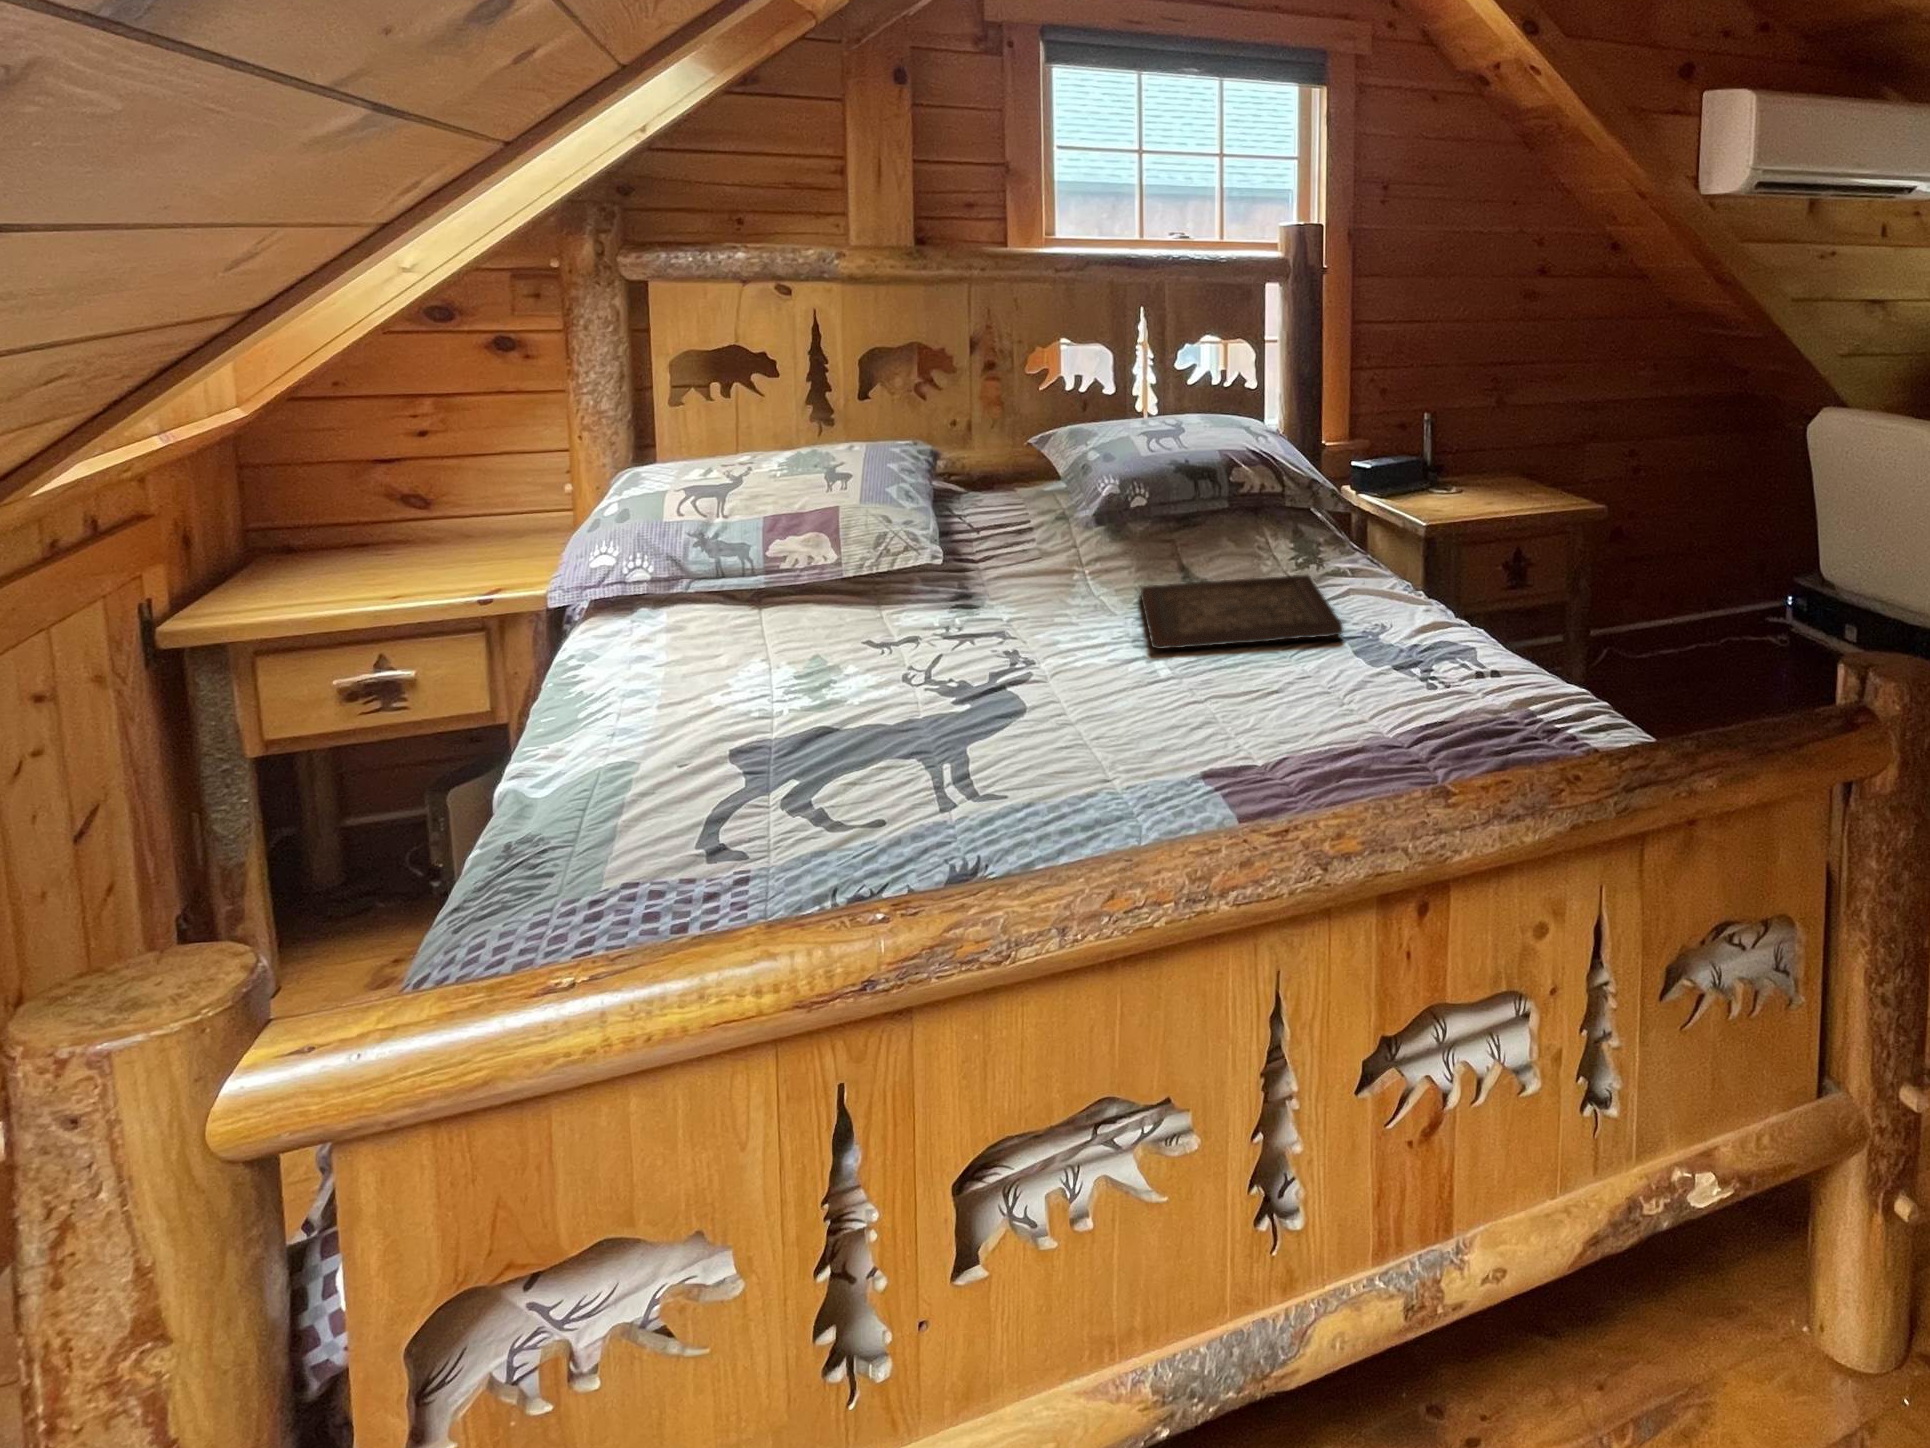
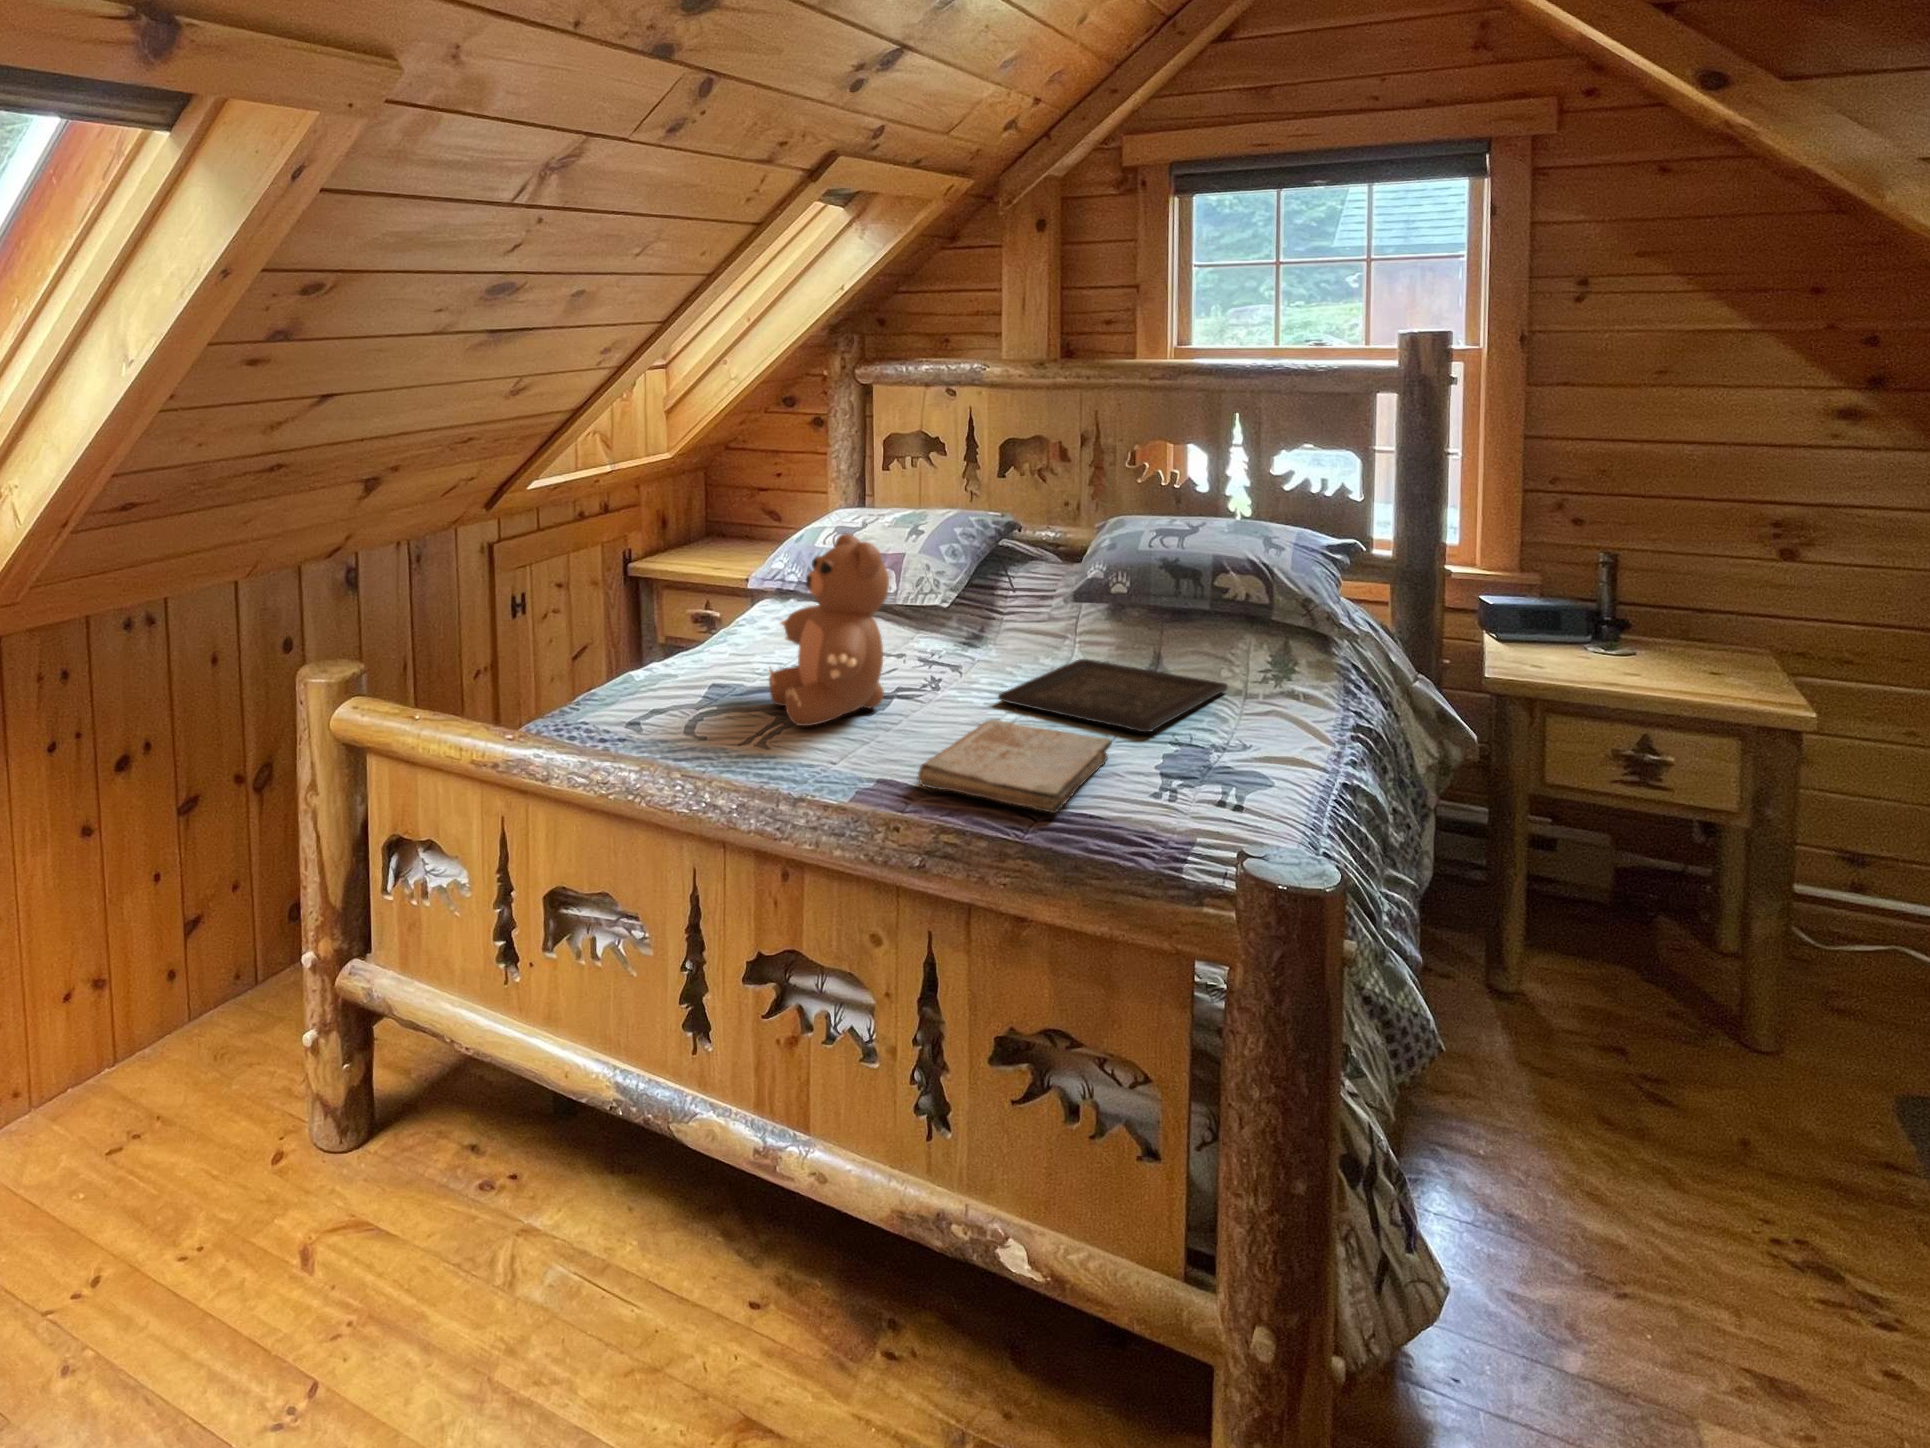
teddy bear: none [865,468,1097,753] -> present [769,534,889,726]
book: none [1213,647,1446,759] -> present [917,719,1112,813]

